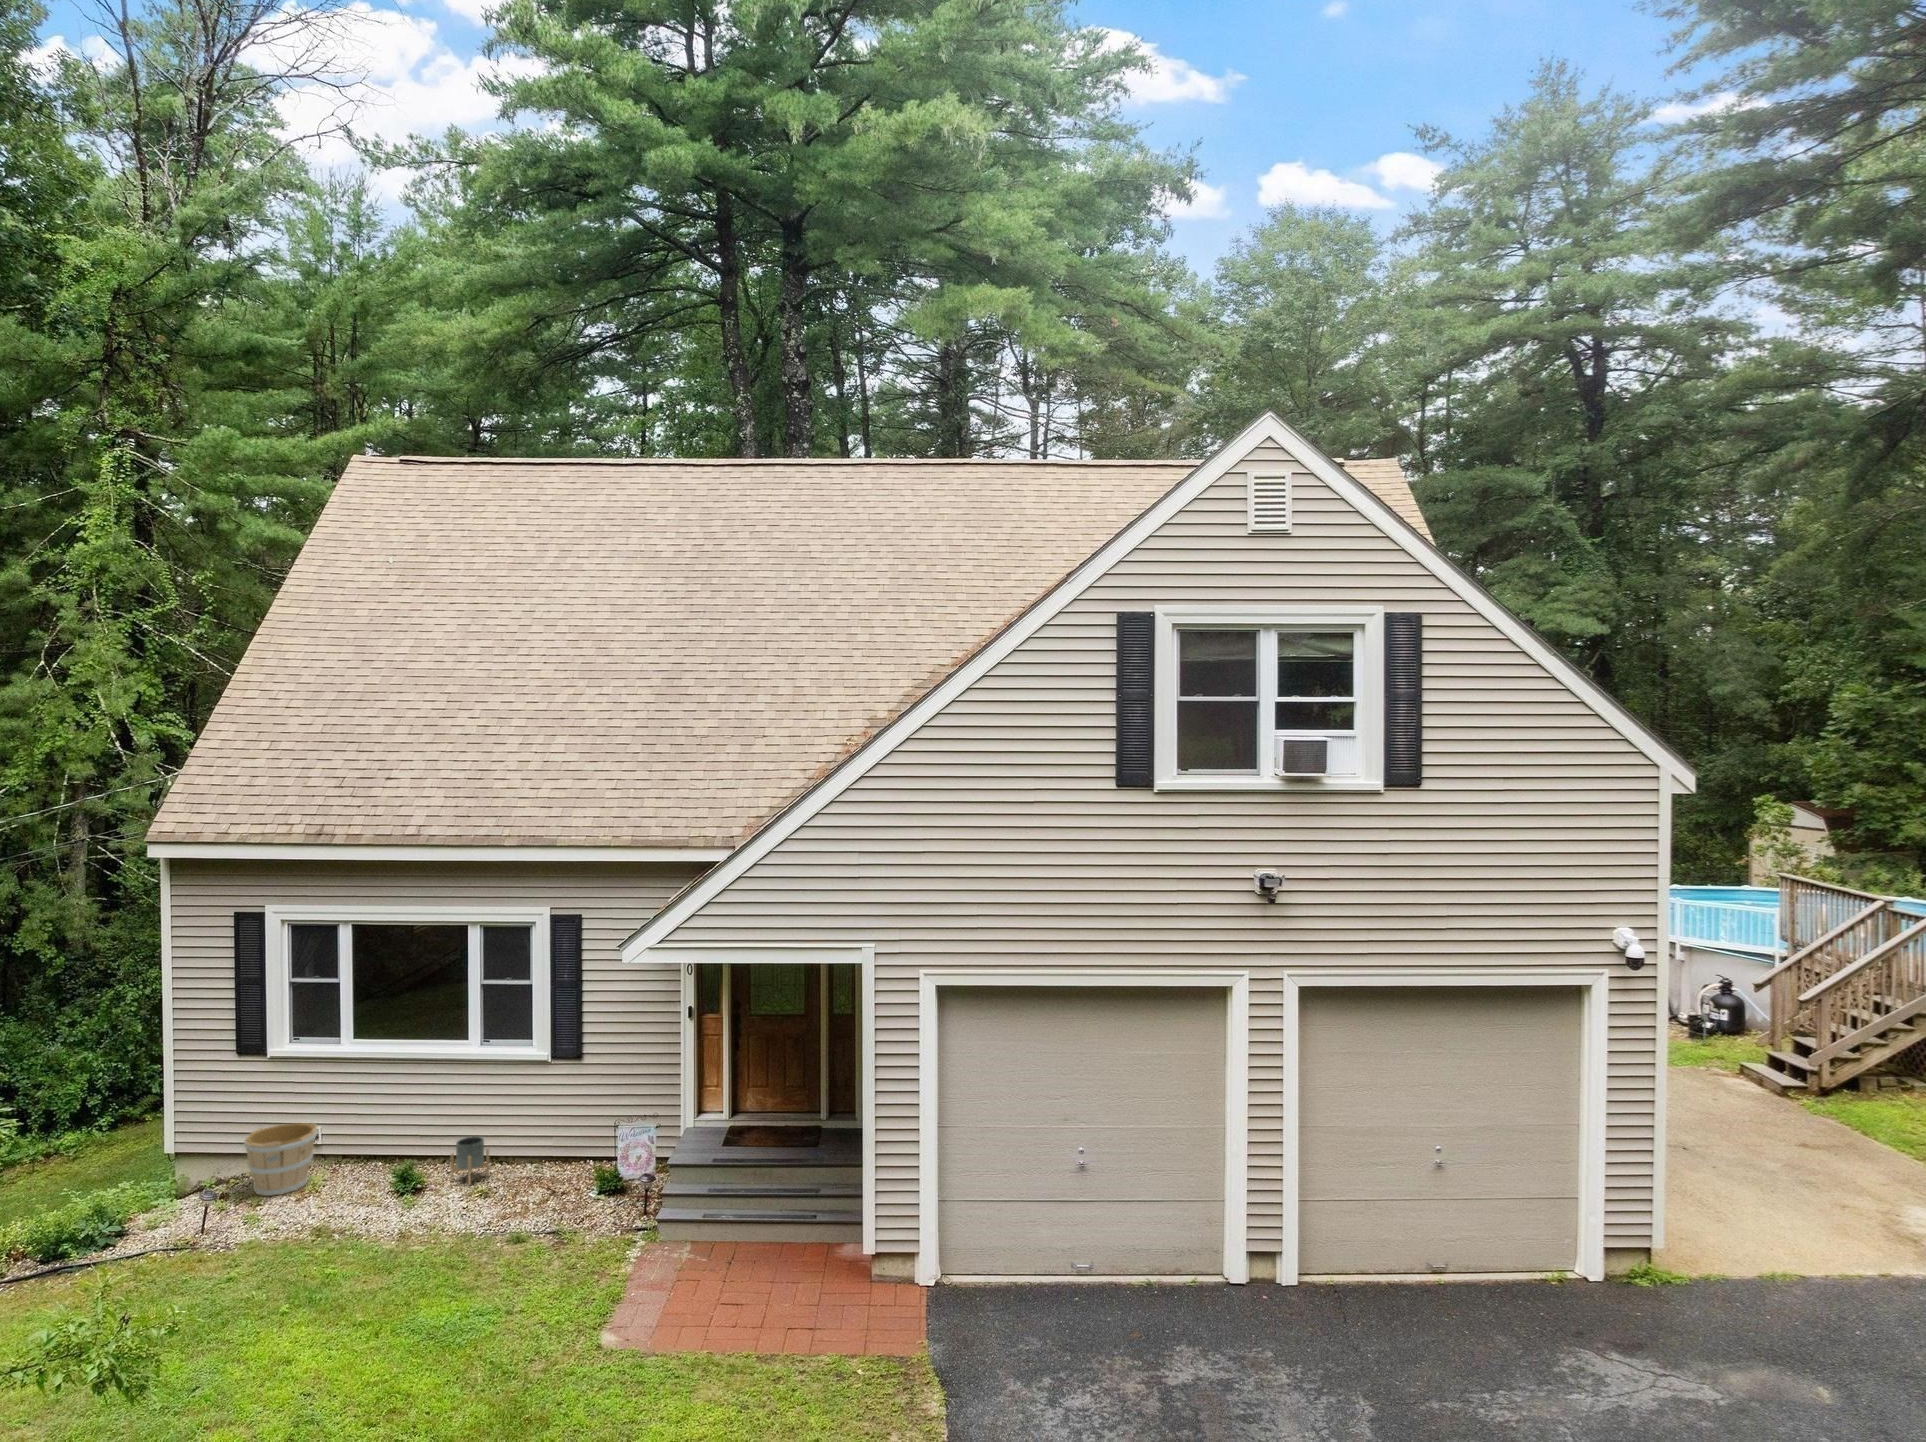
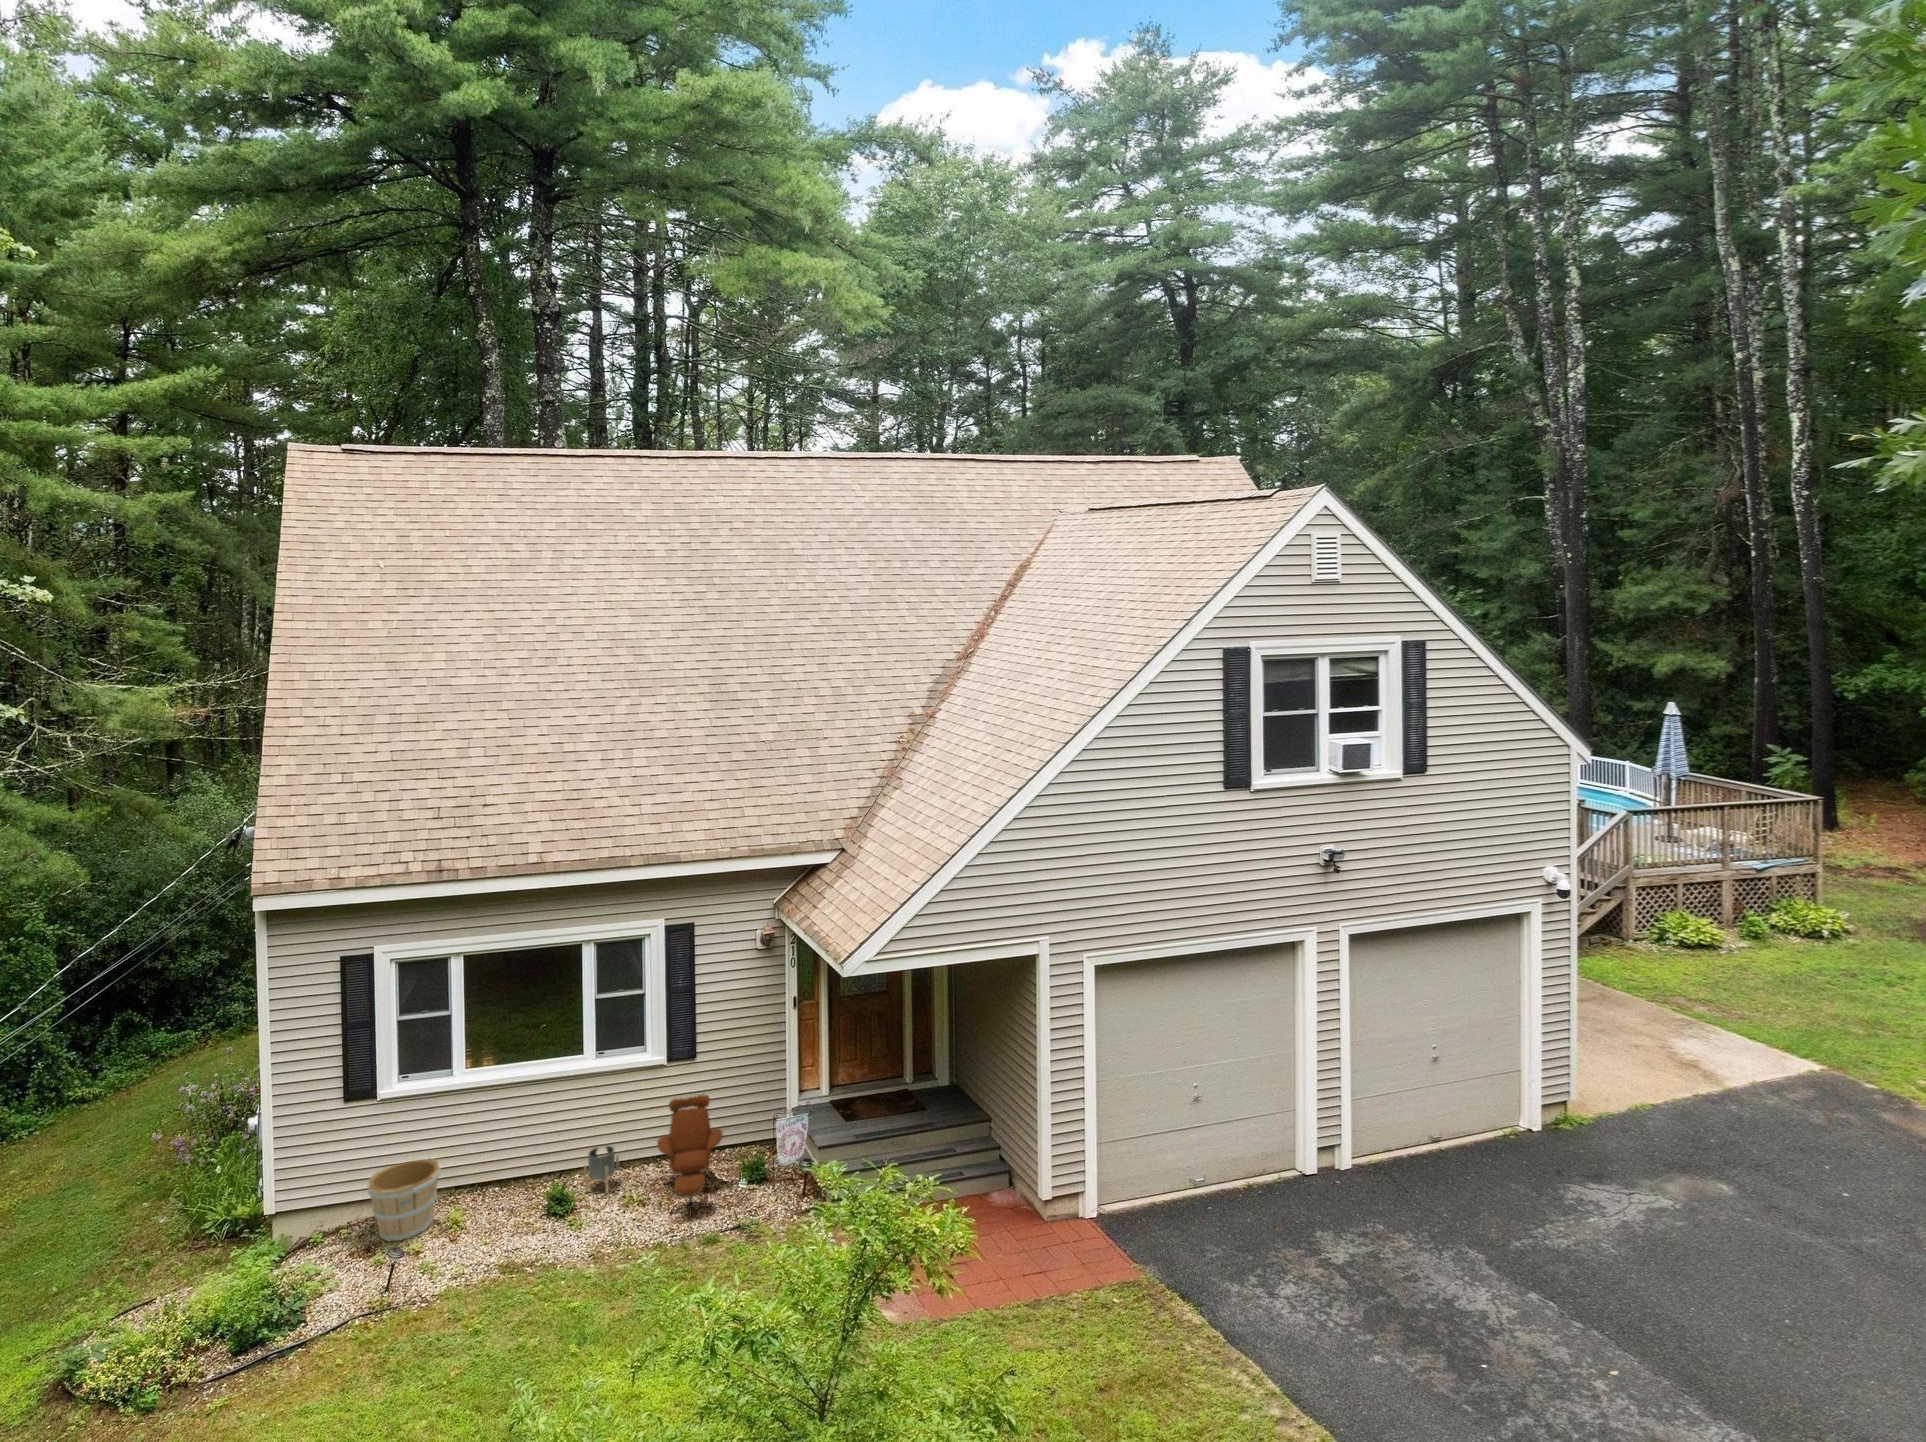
lounge chair: none [509,1094,589,1221] -> present [657,1093,723,1216]

